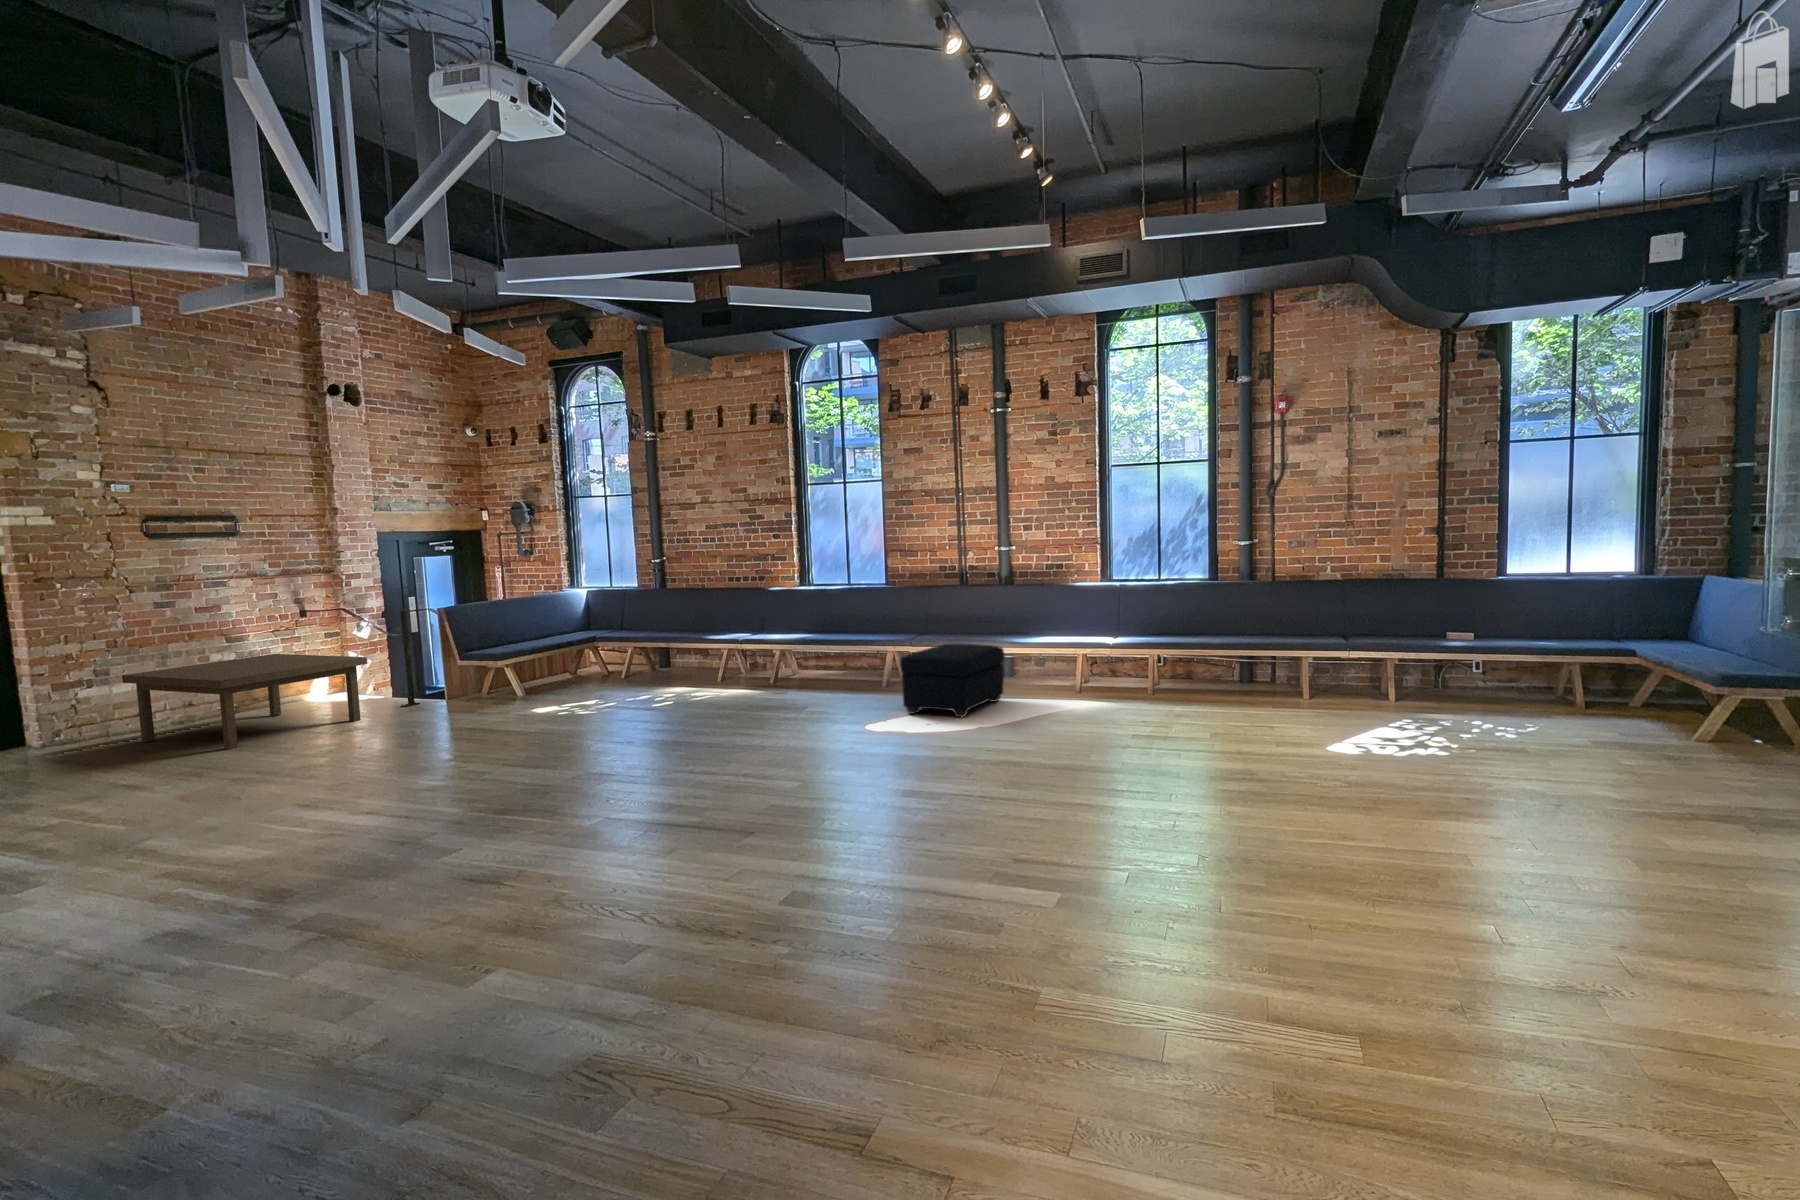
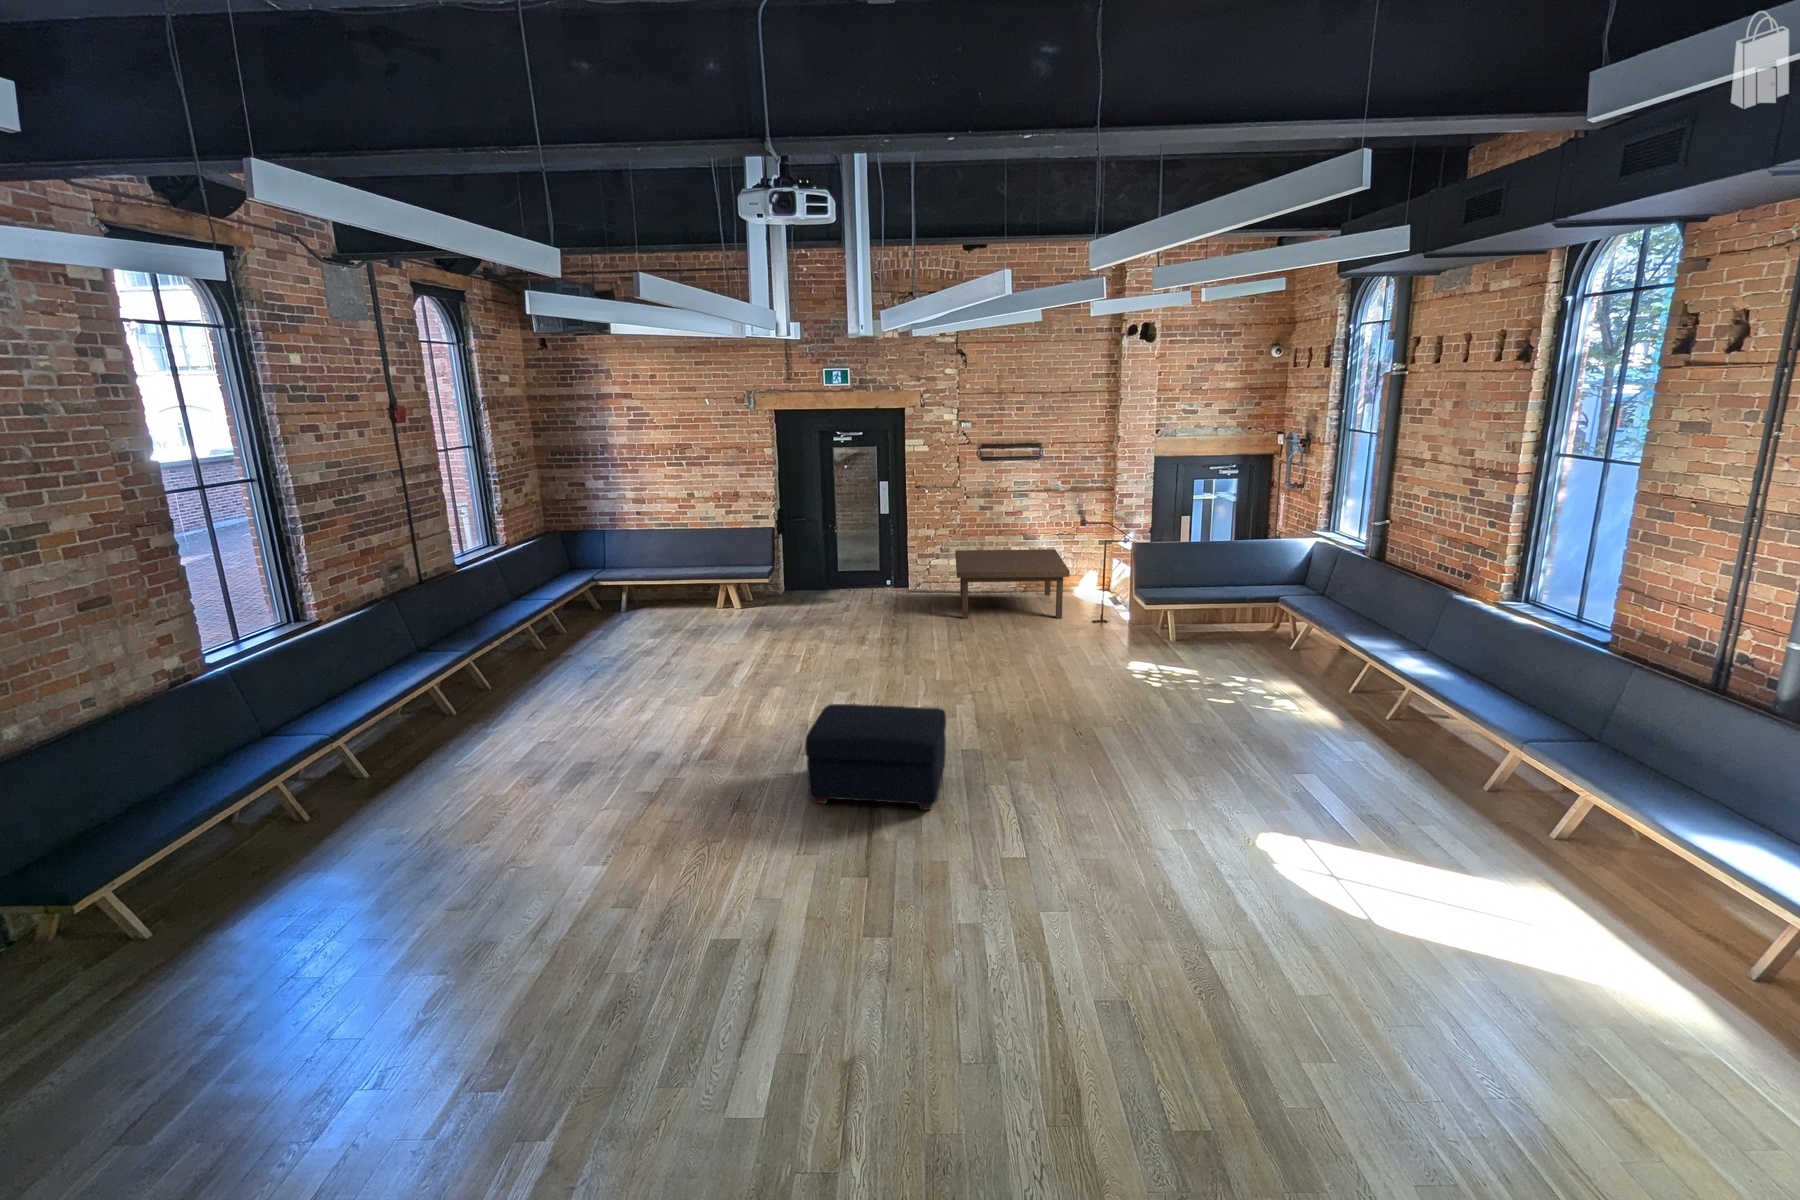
ottoman: present [900,643,1004,717] -> present [805,704,947,810]

